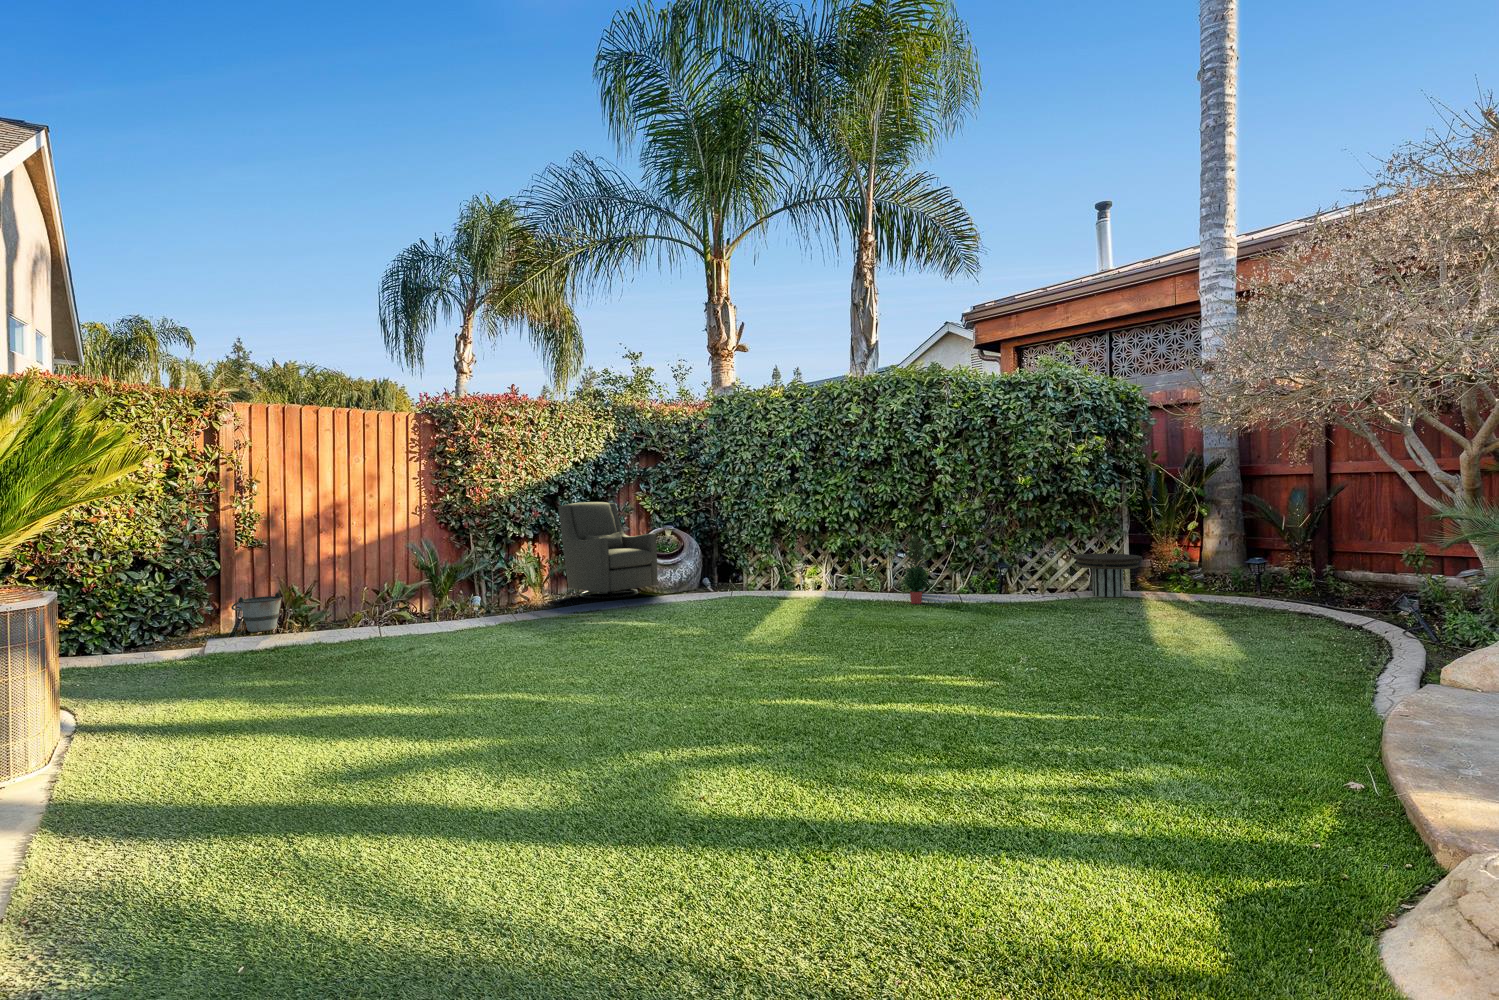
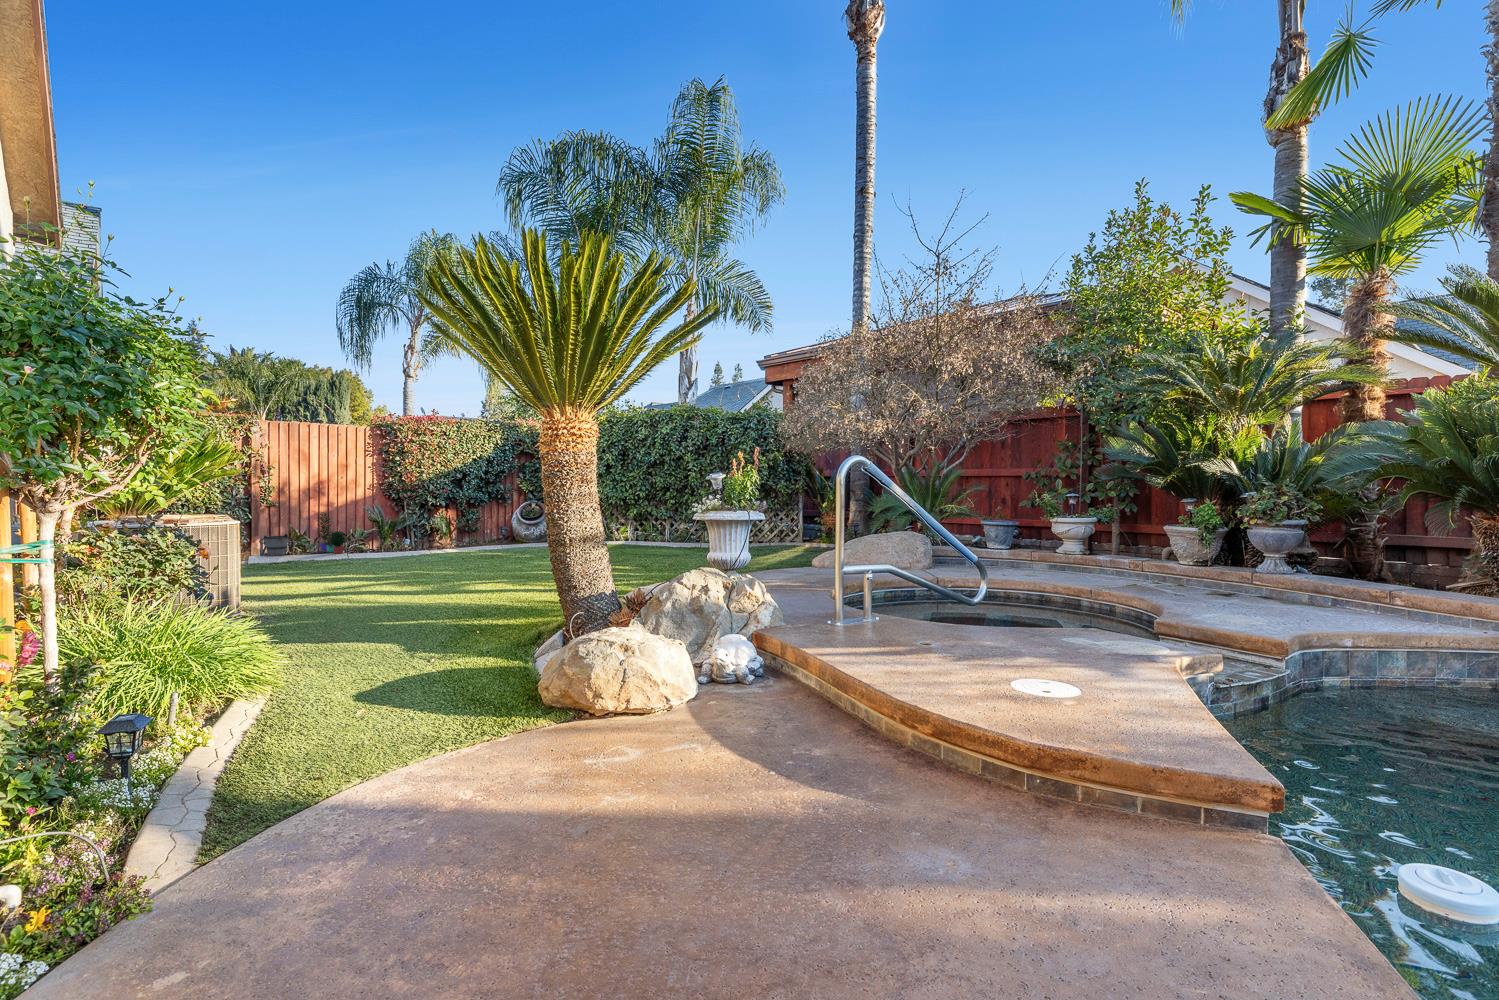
chair: present [558,502,658,599] -> none [462,484,525,544]
potted plant: present [904,534,928,604] -> present [318,512,346,554]
side table: present [1074,553,1142,597] -> none [768,523,805,548]

